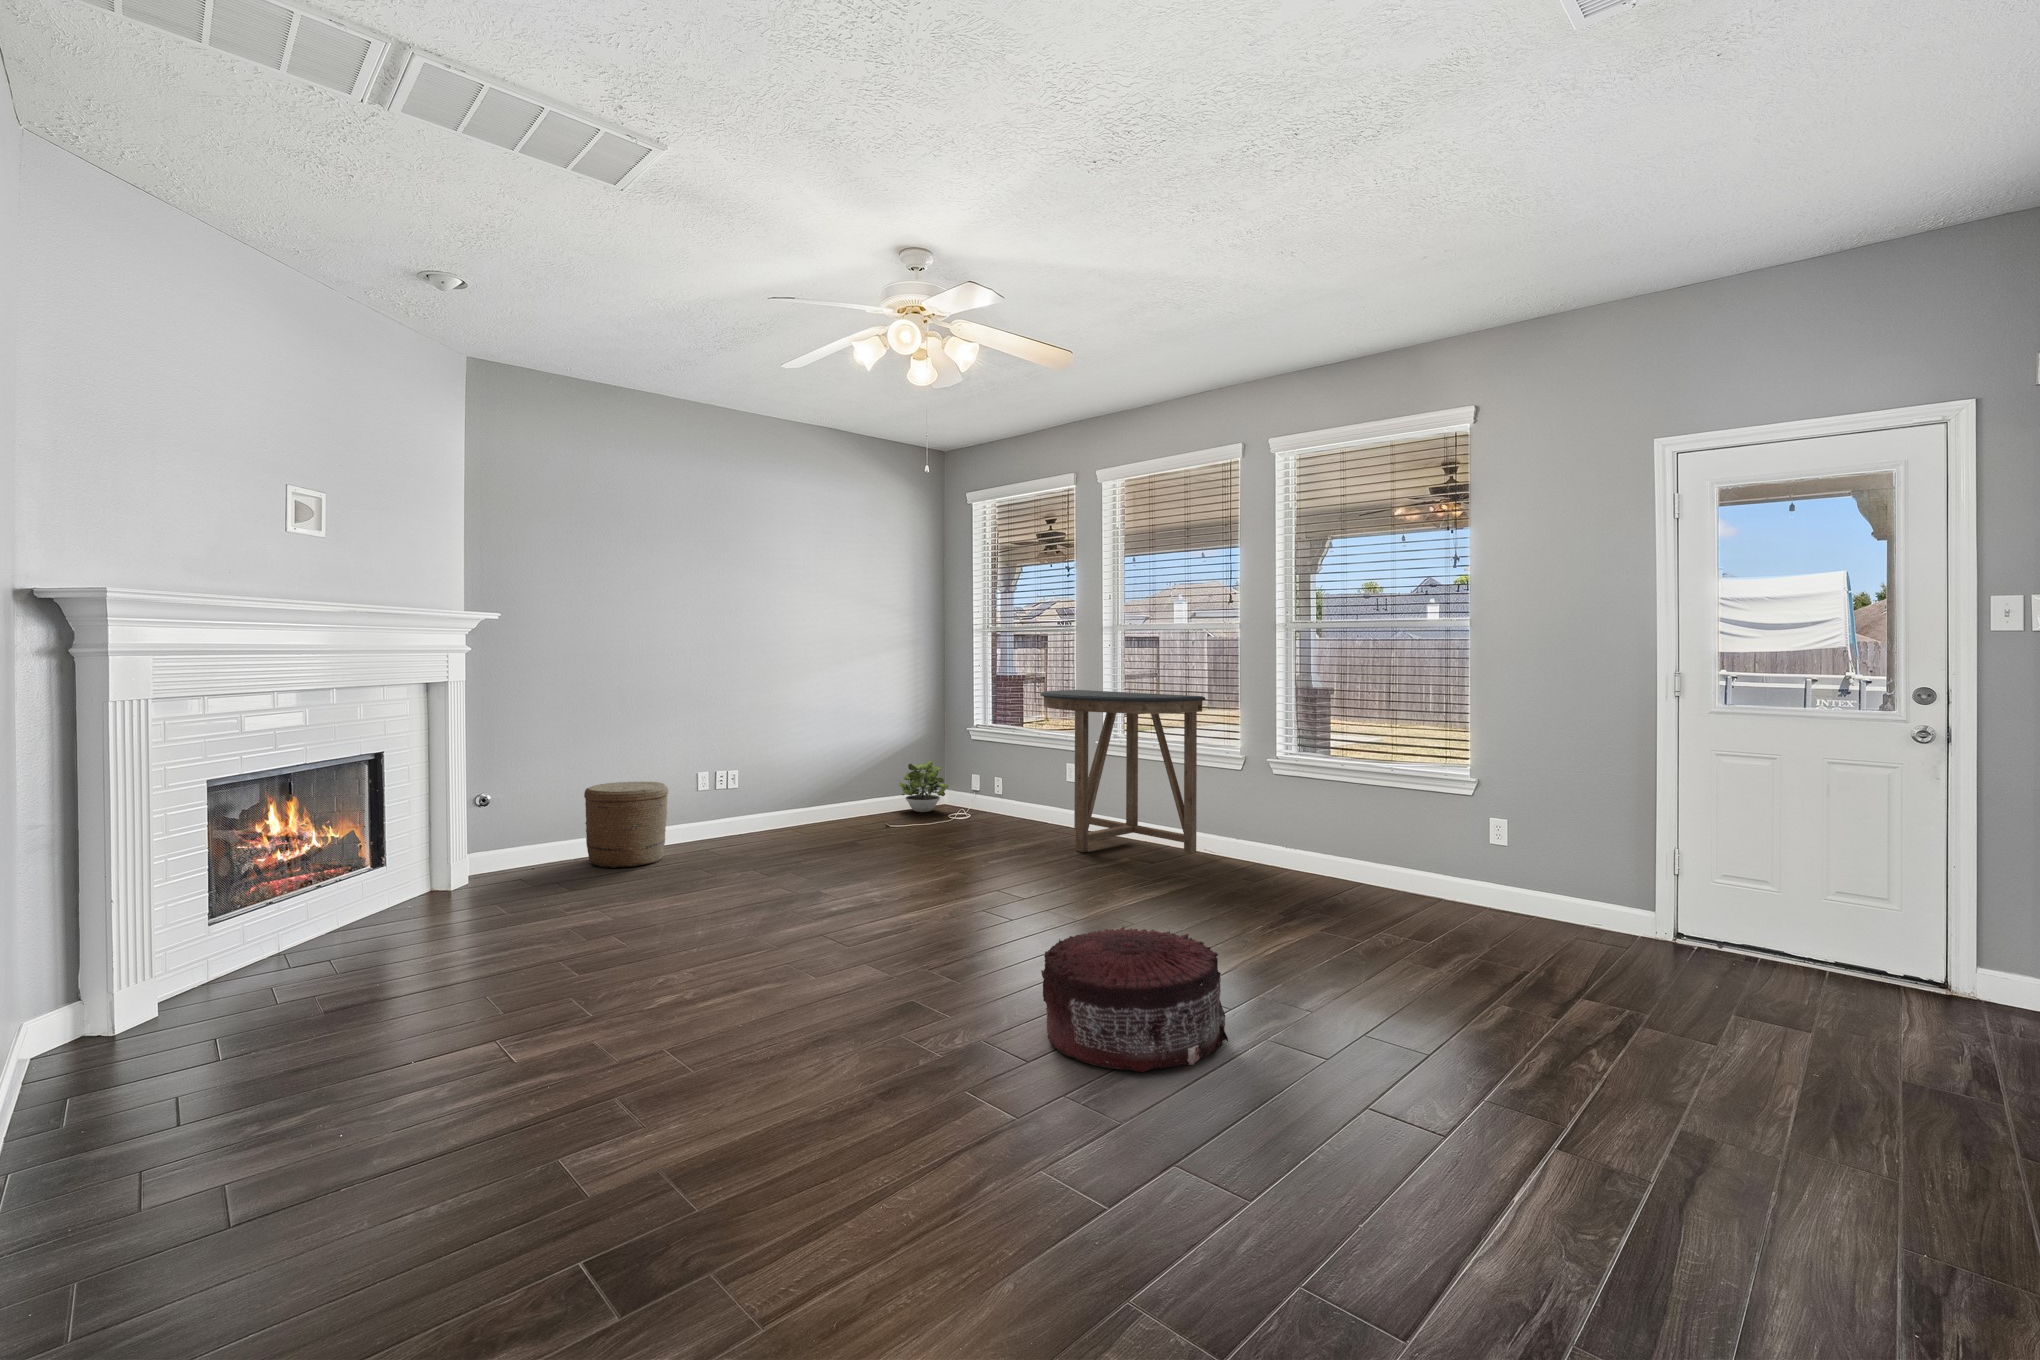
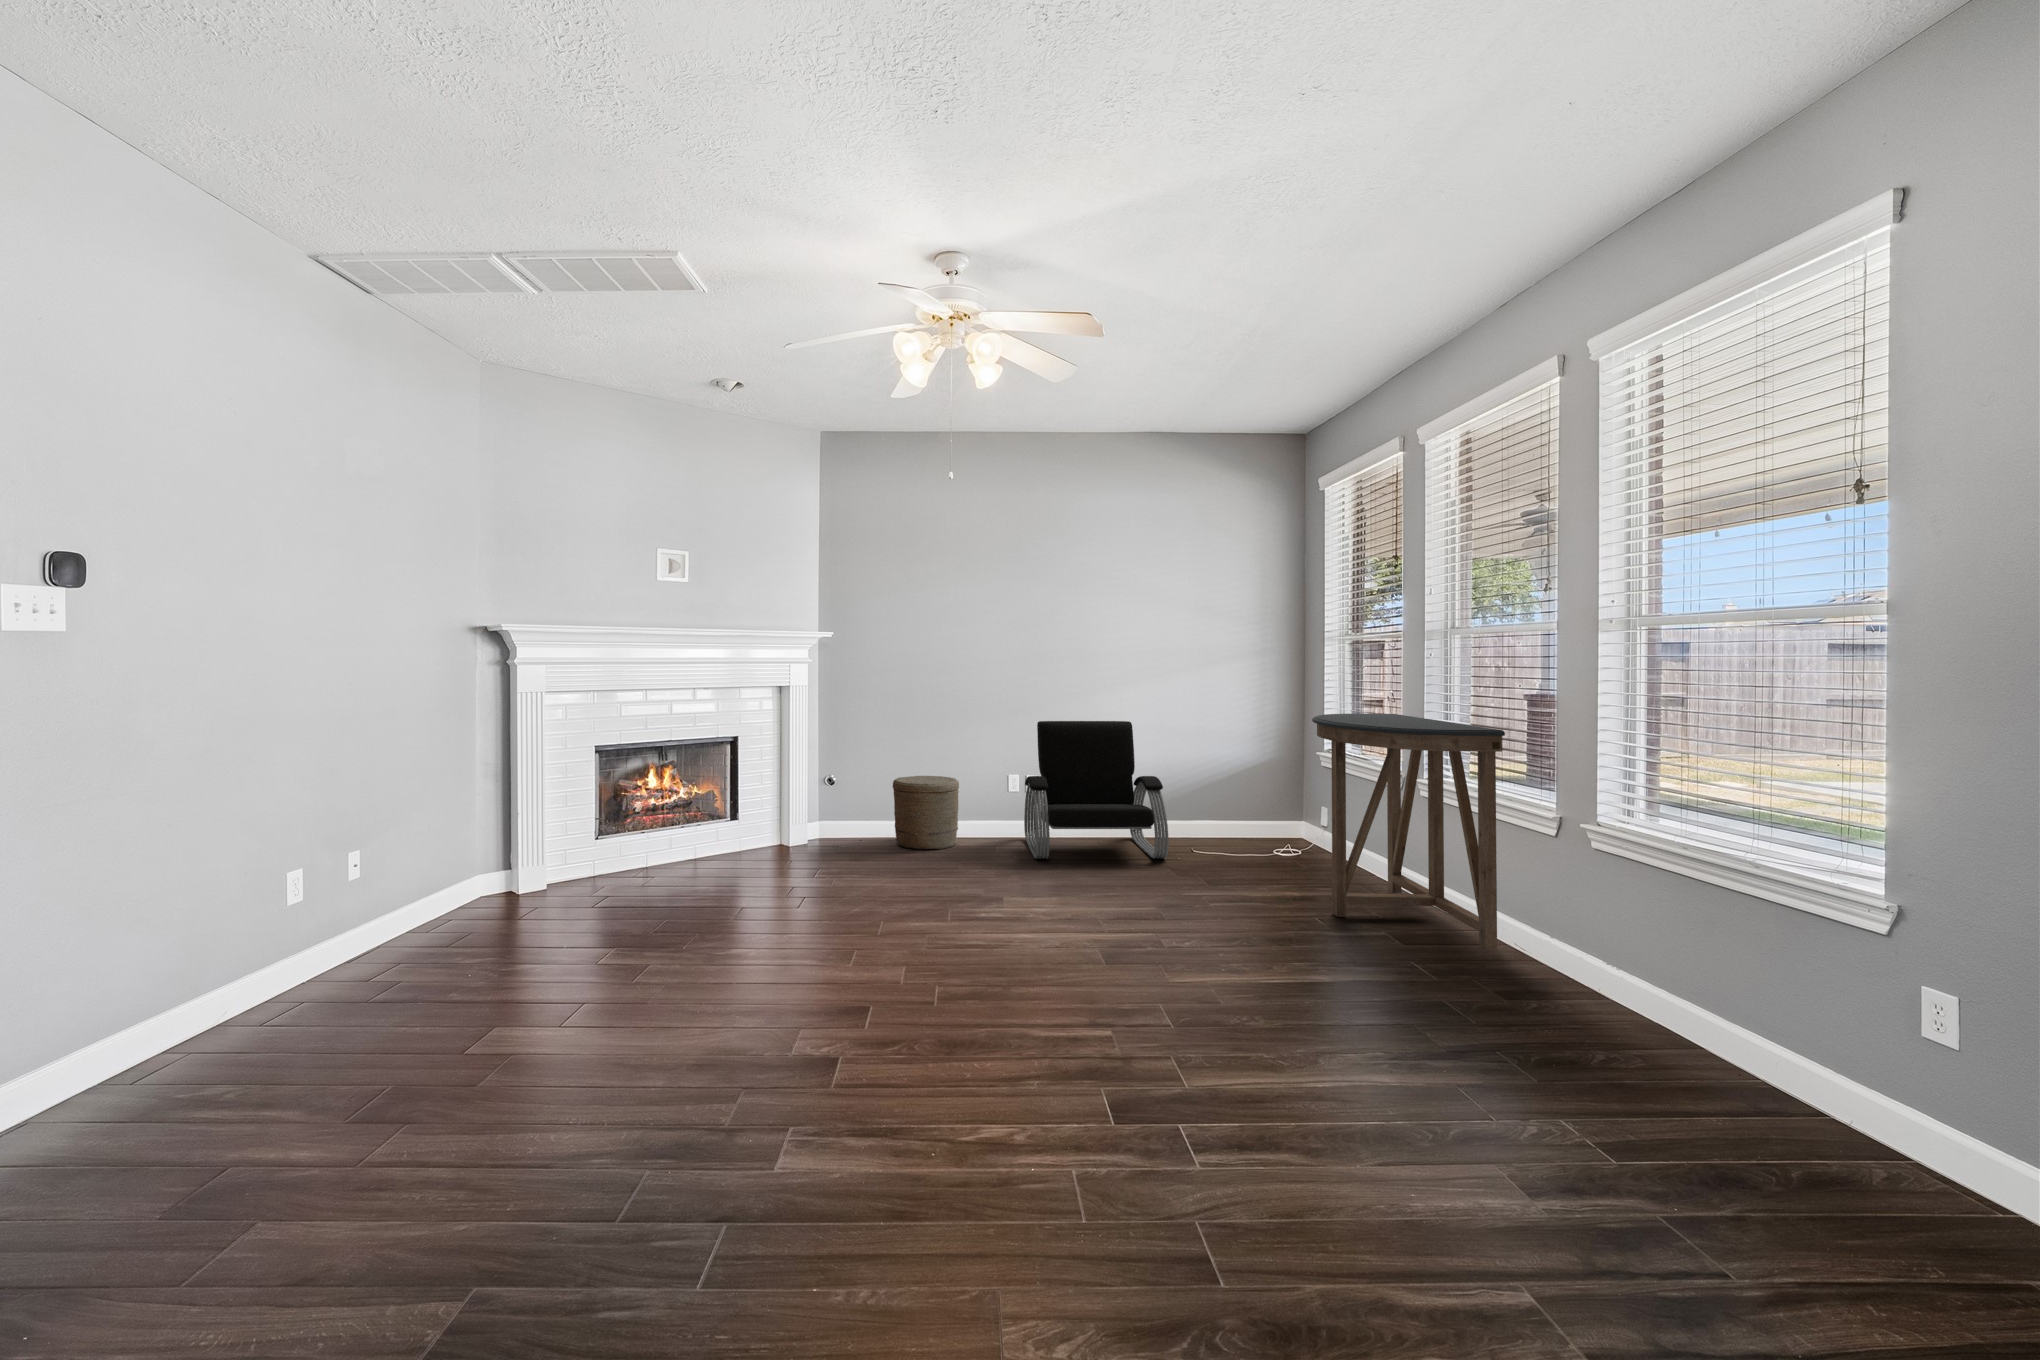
armchair: none [721,708,893,854] -> present [1024,721,1169,859]
potted plant: present [900,760,948,812] -> none [1231,786,1283,843]
pouf: present [1041,926,1228,1072] -> none [843,981,1045,1164]

